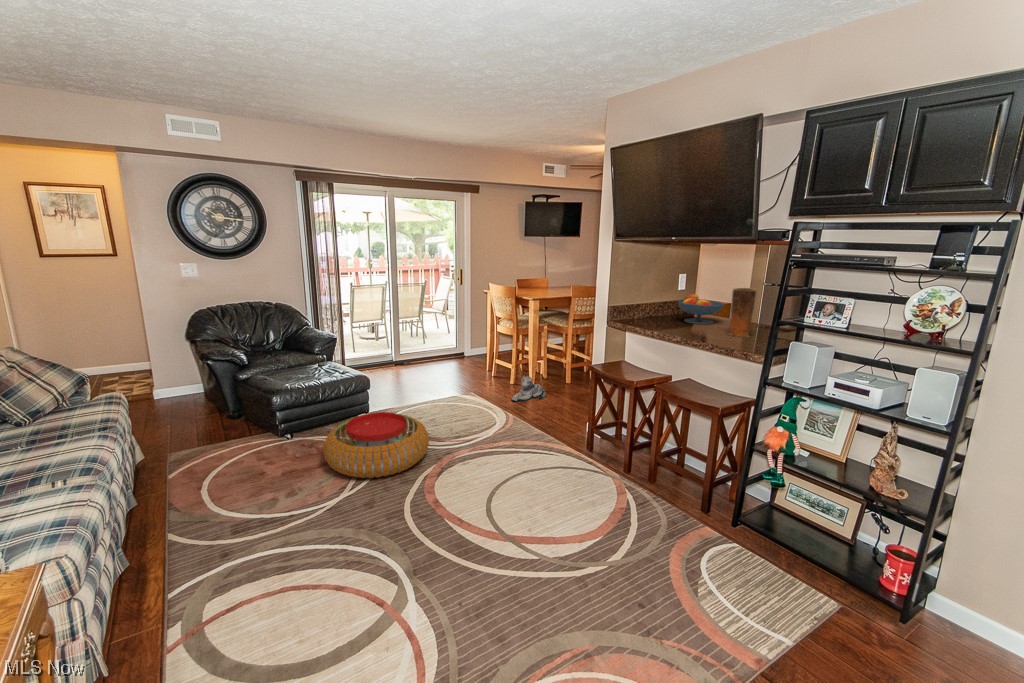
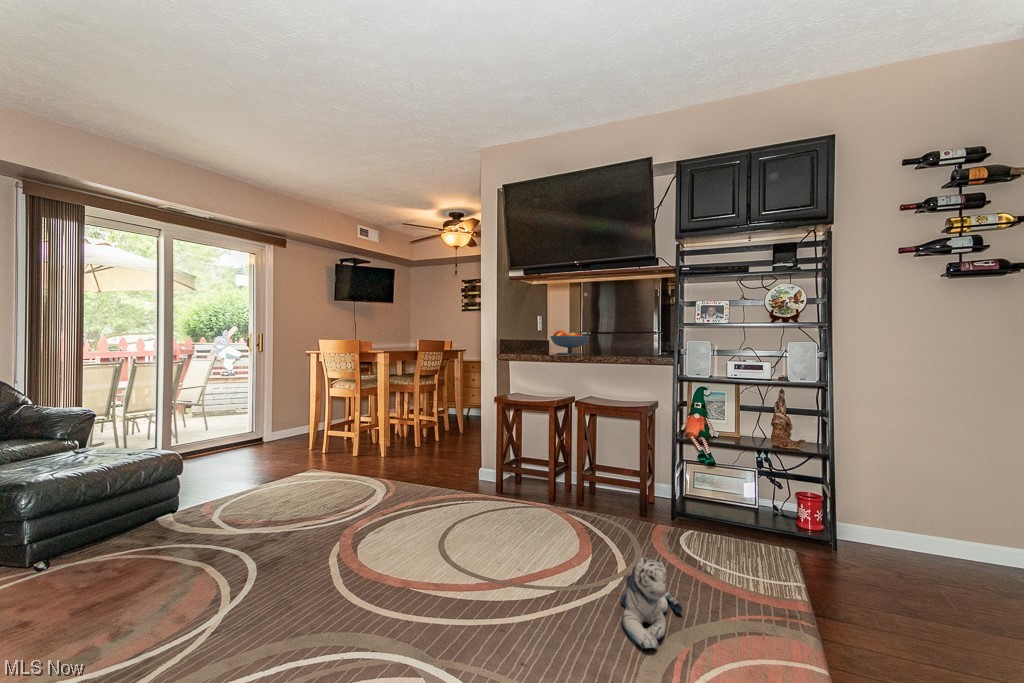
vase: present [730,288,757,337] -> none [611,313,630,355]
plush toy: present [512,375,546,401] -> present [621,558,683,649]
pouf: present [323,412,429,478] -> none [137,489,318,591]

